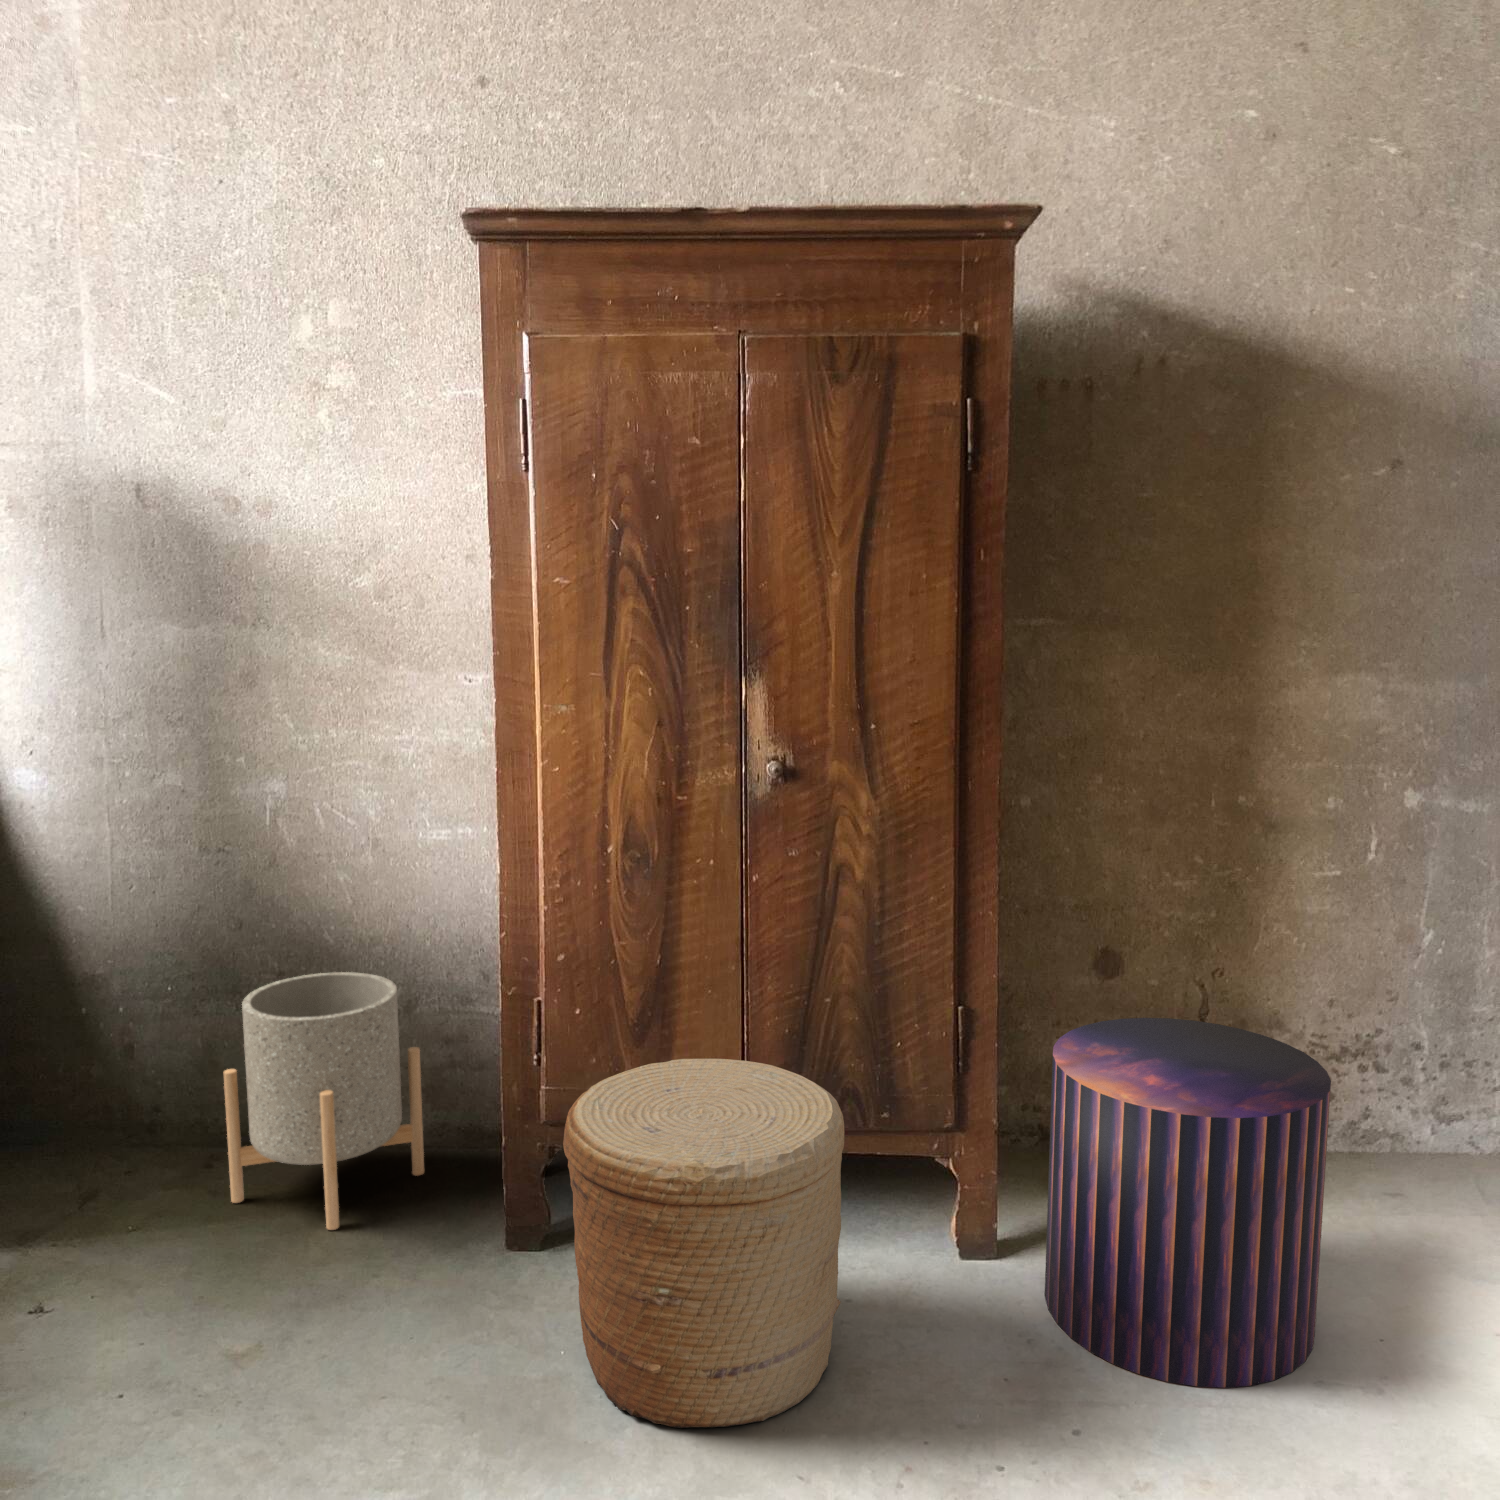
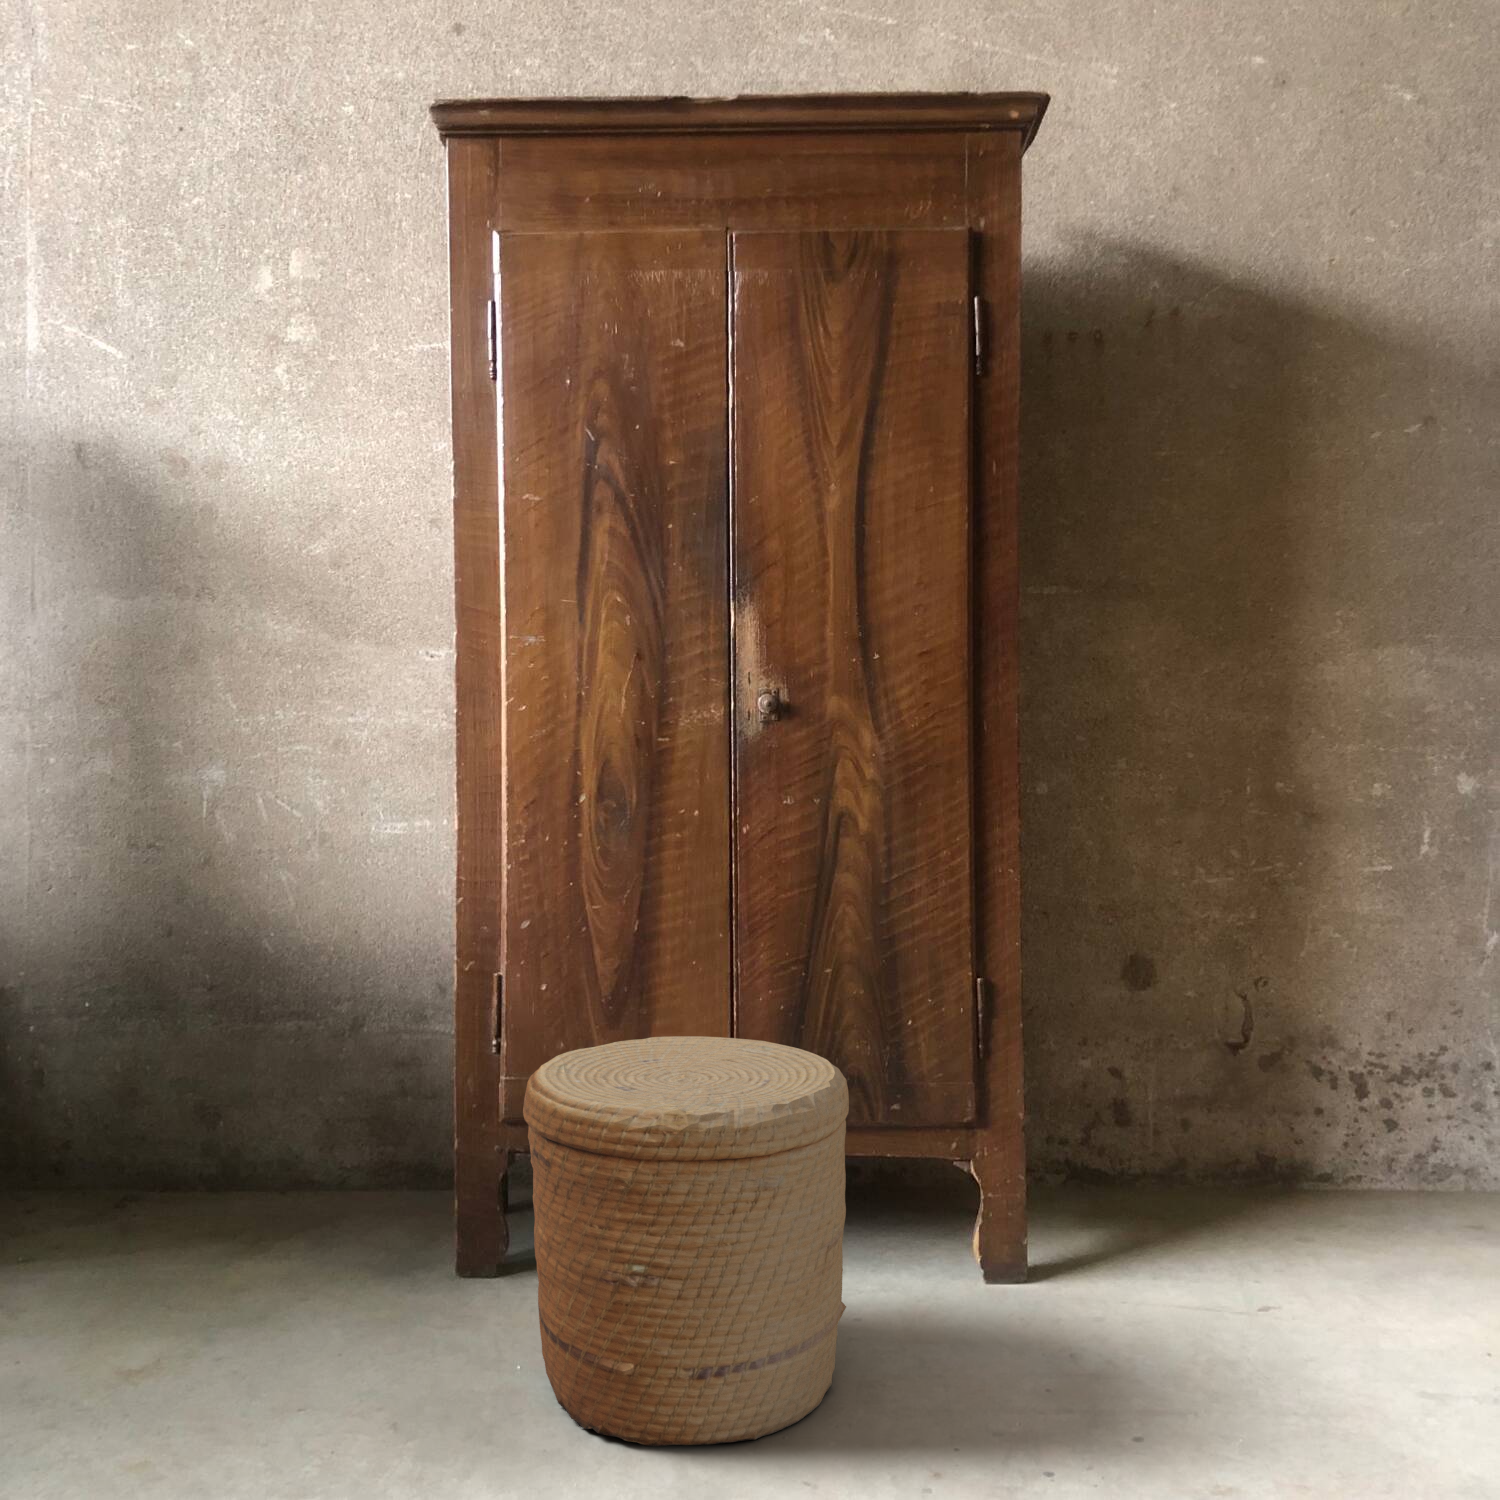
planter: present [224,972,424,1230] -> none [136,980,364,1263]
pouf: present [1045,1018,1331,1388] -> none [1083,1002,1404,1404]

